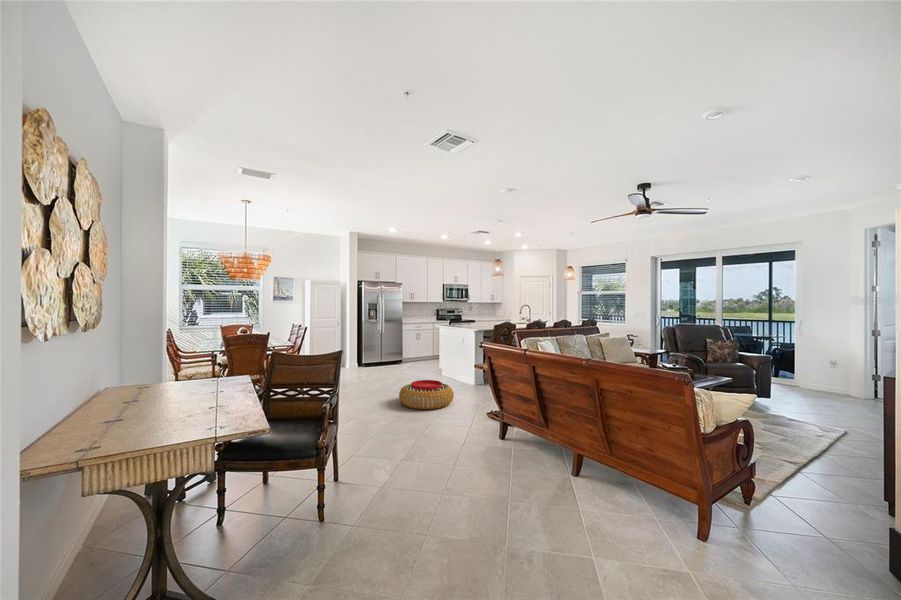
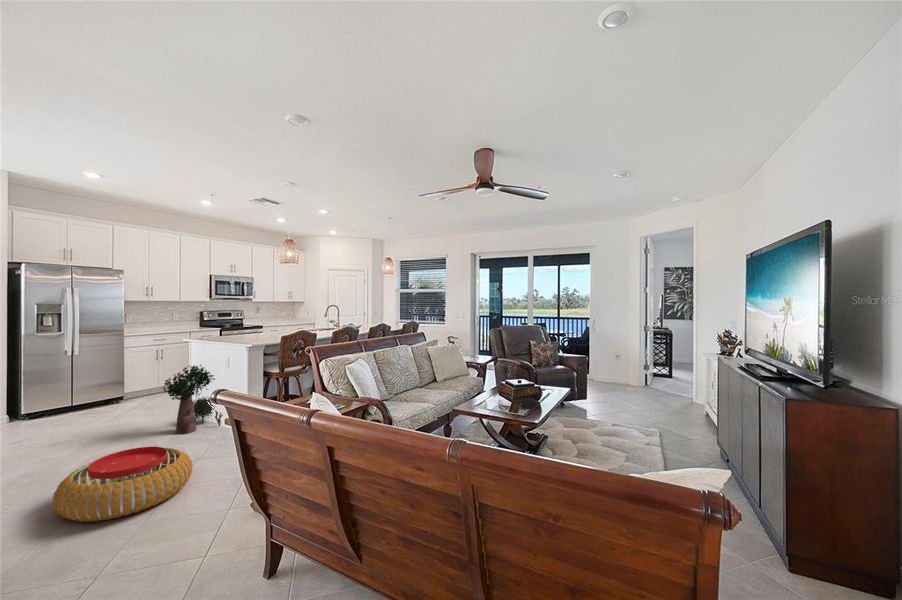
potted plant: none [429,341,460,382] -> present [163,365,223,434]

